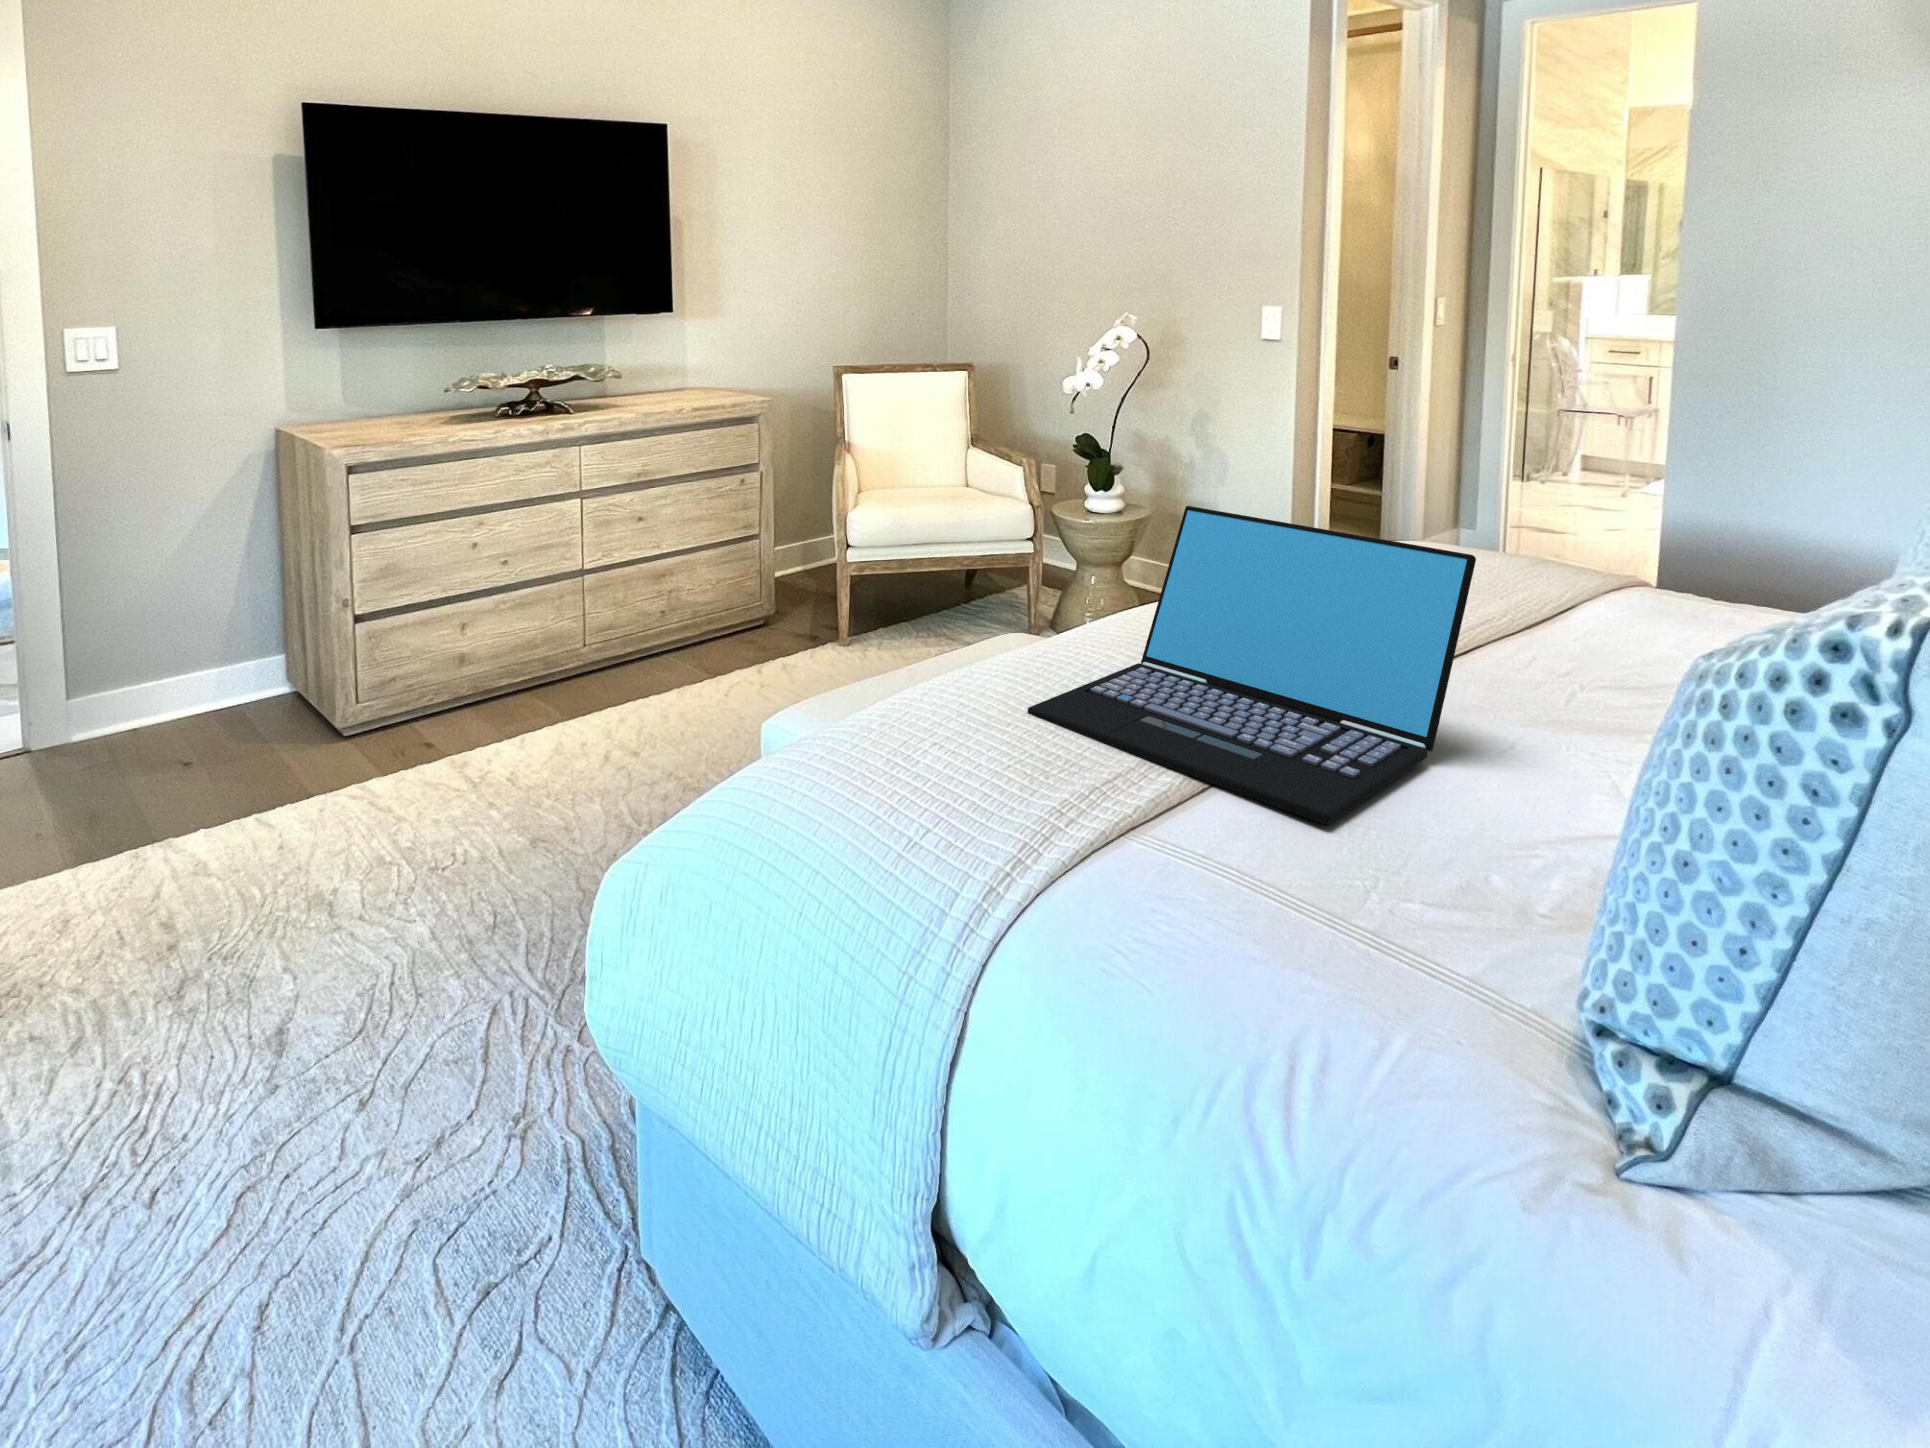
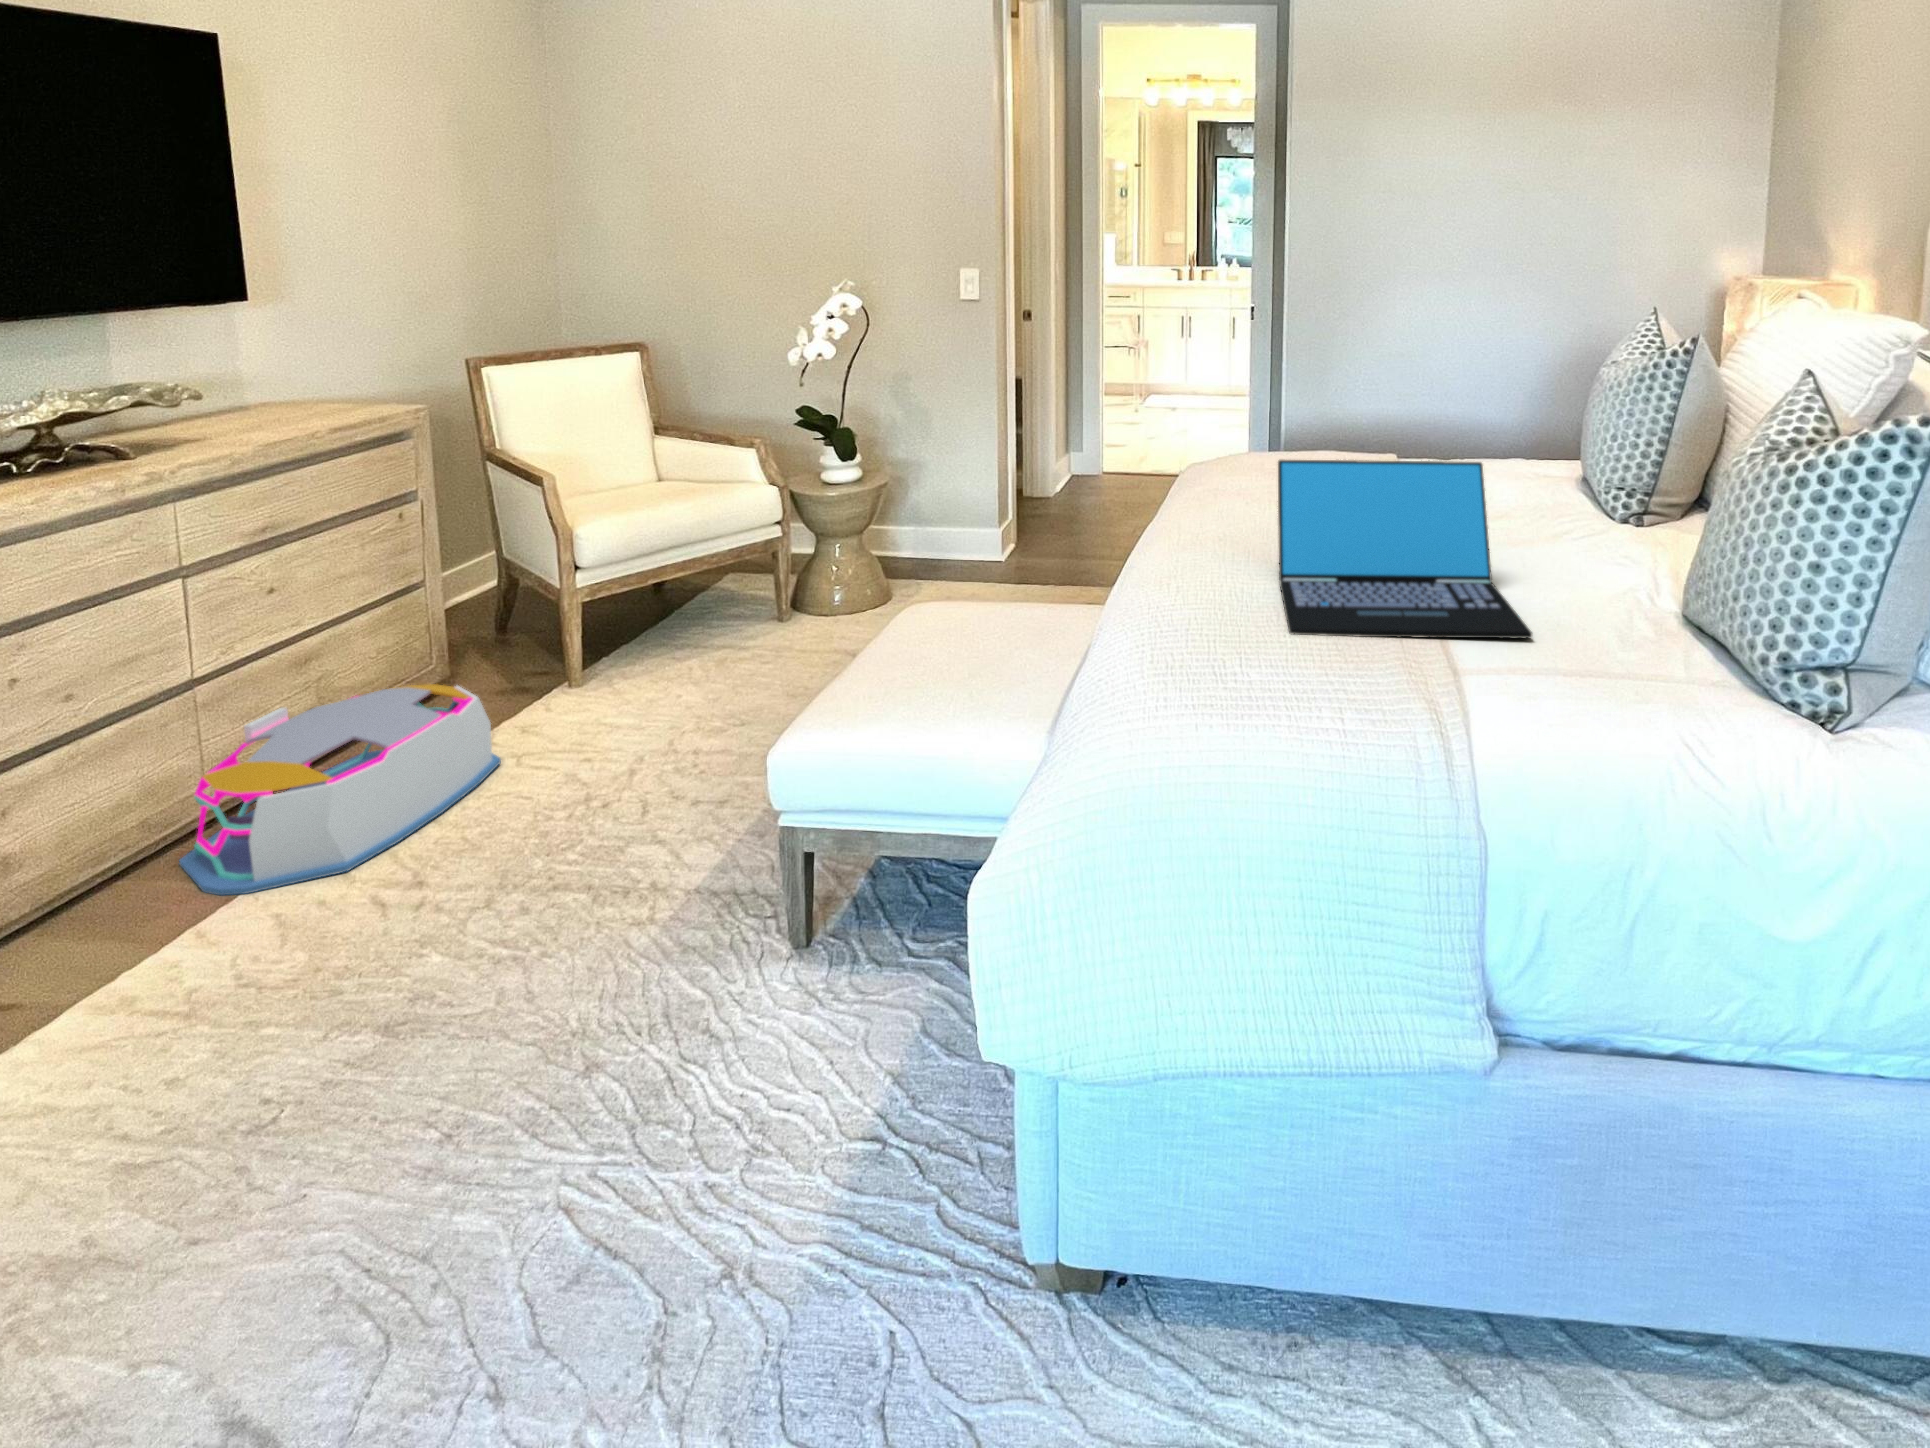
storage bin: none [545,606,744,735] -> present [179,684,501,895]

